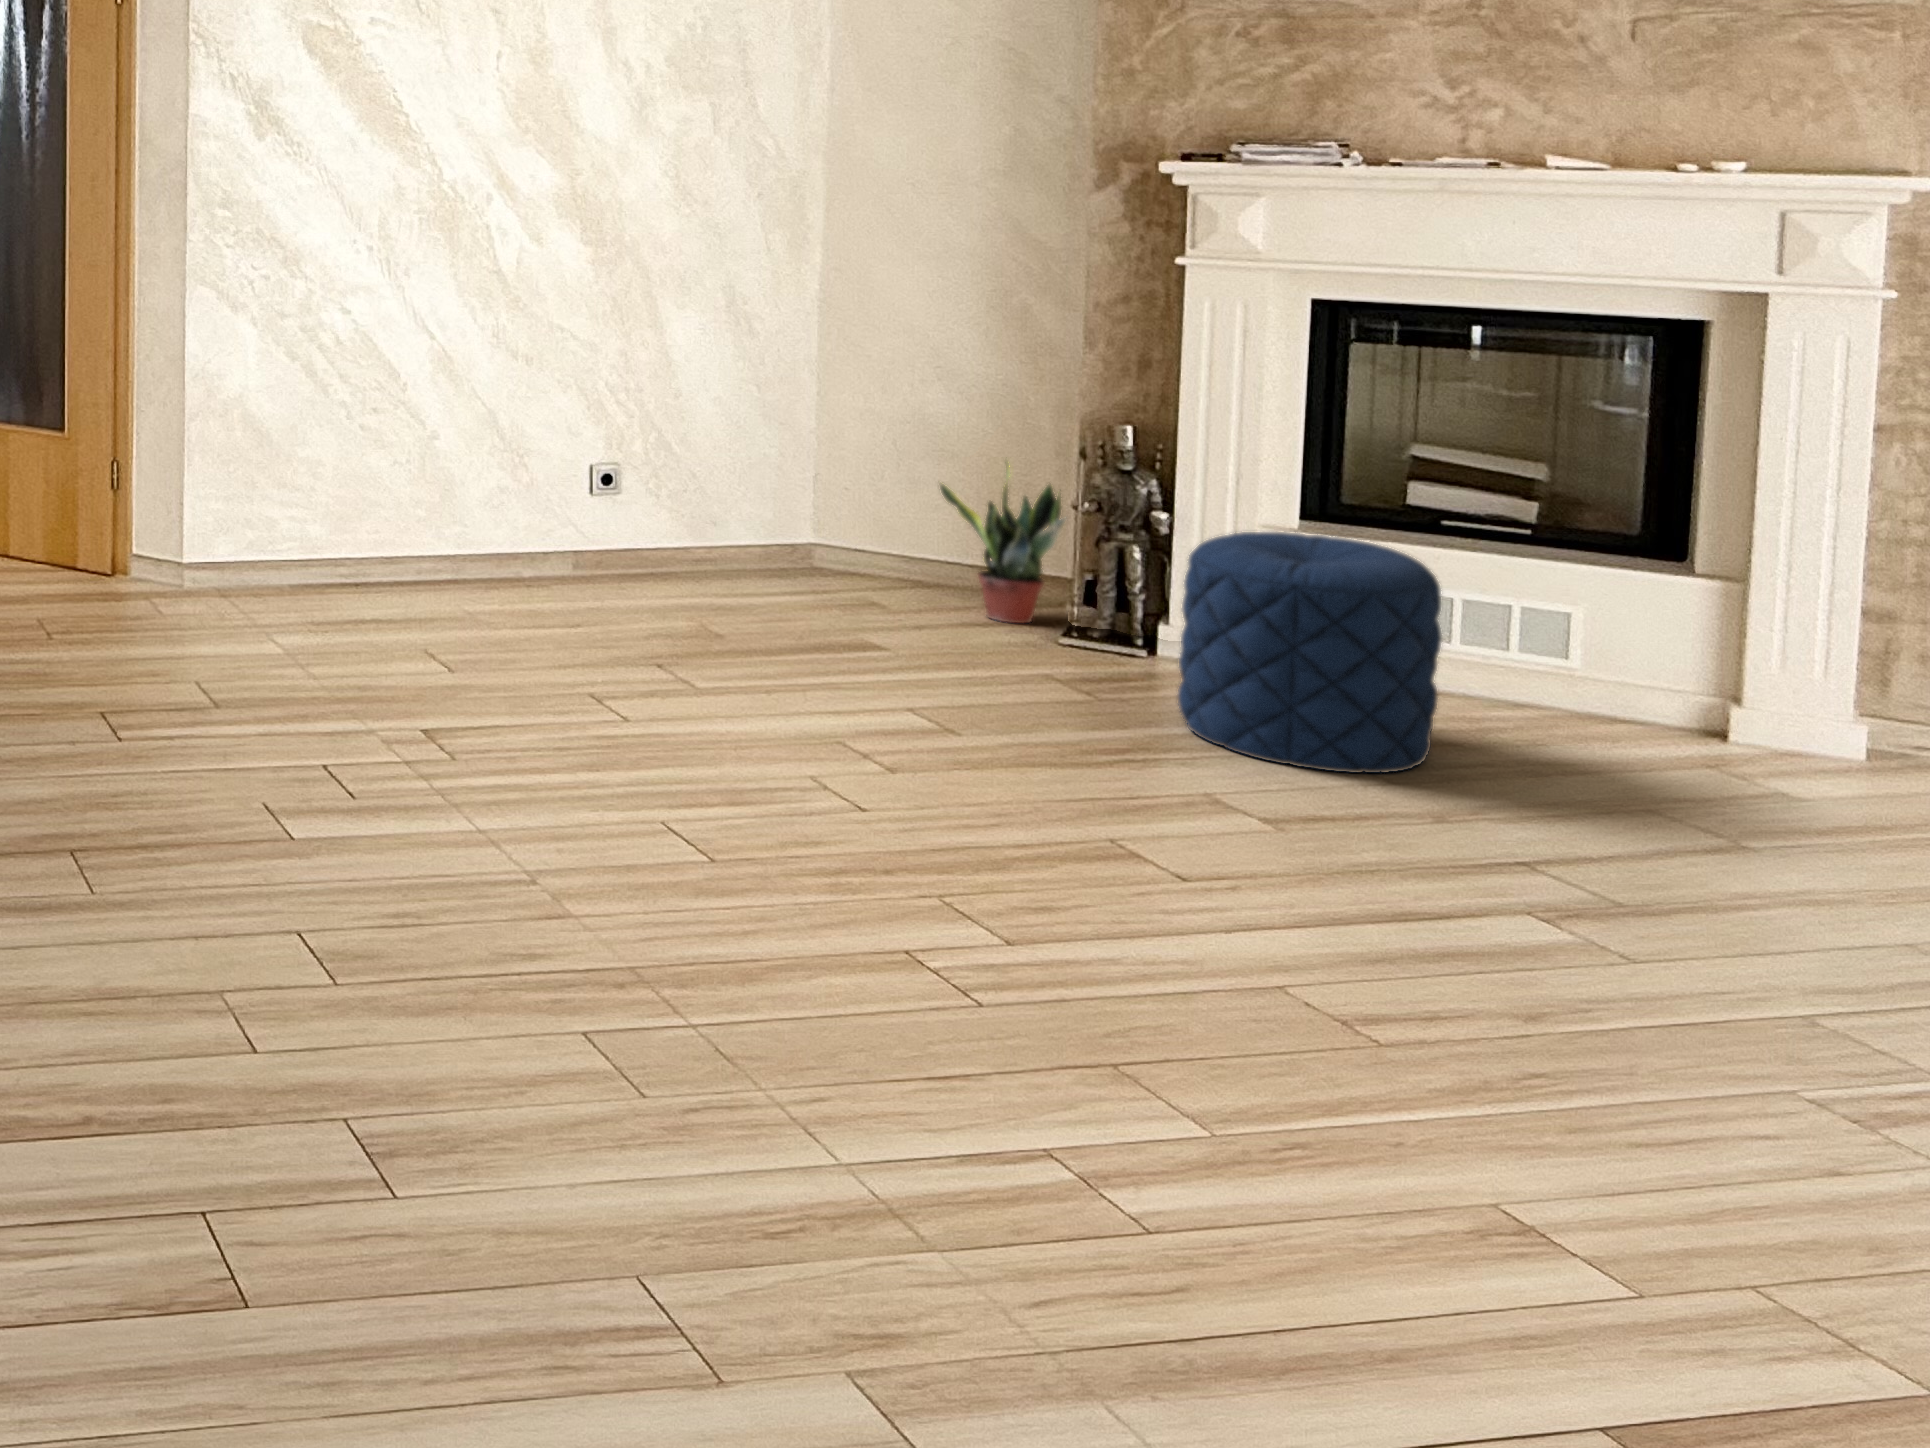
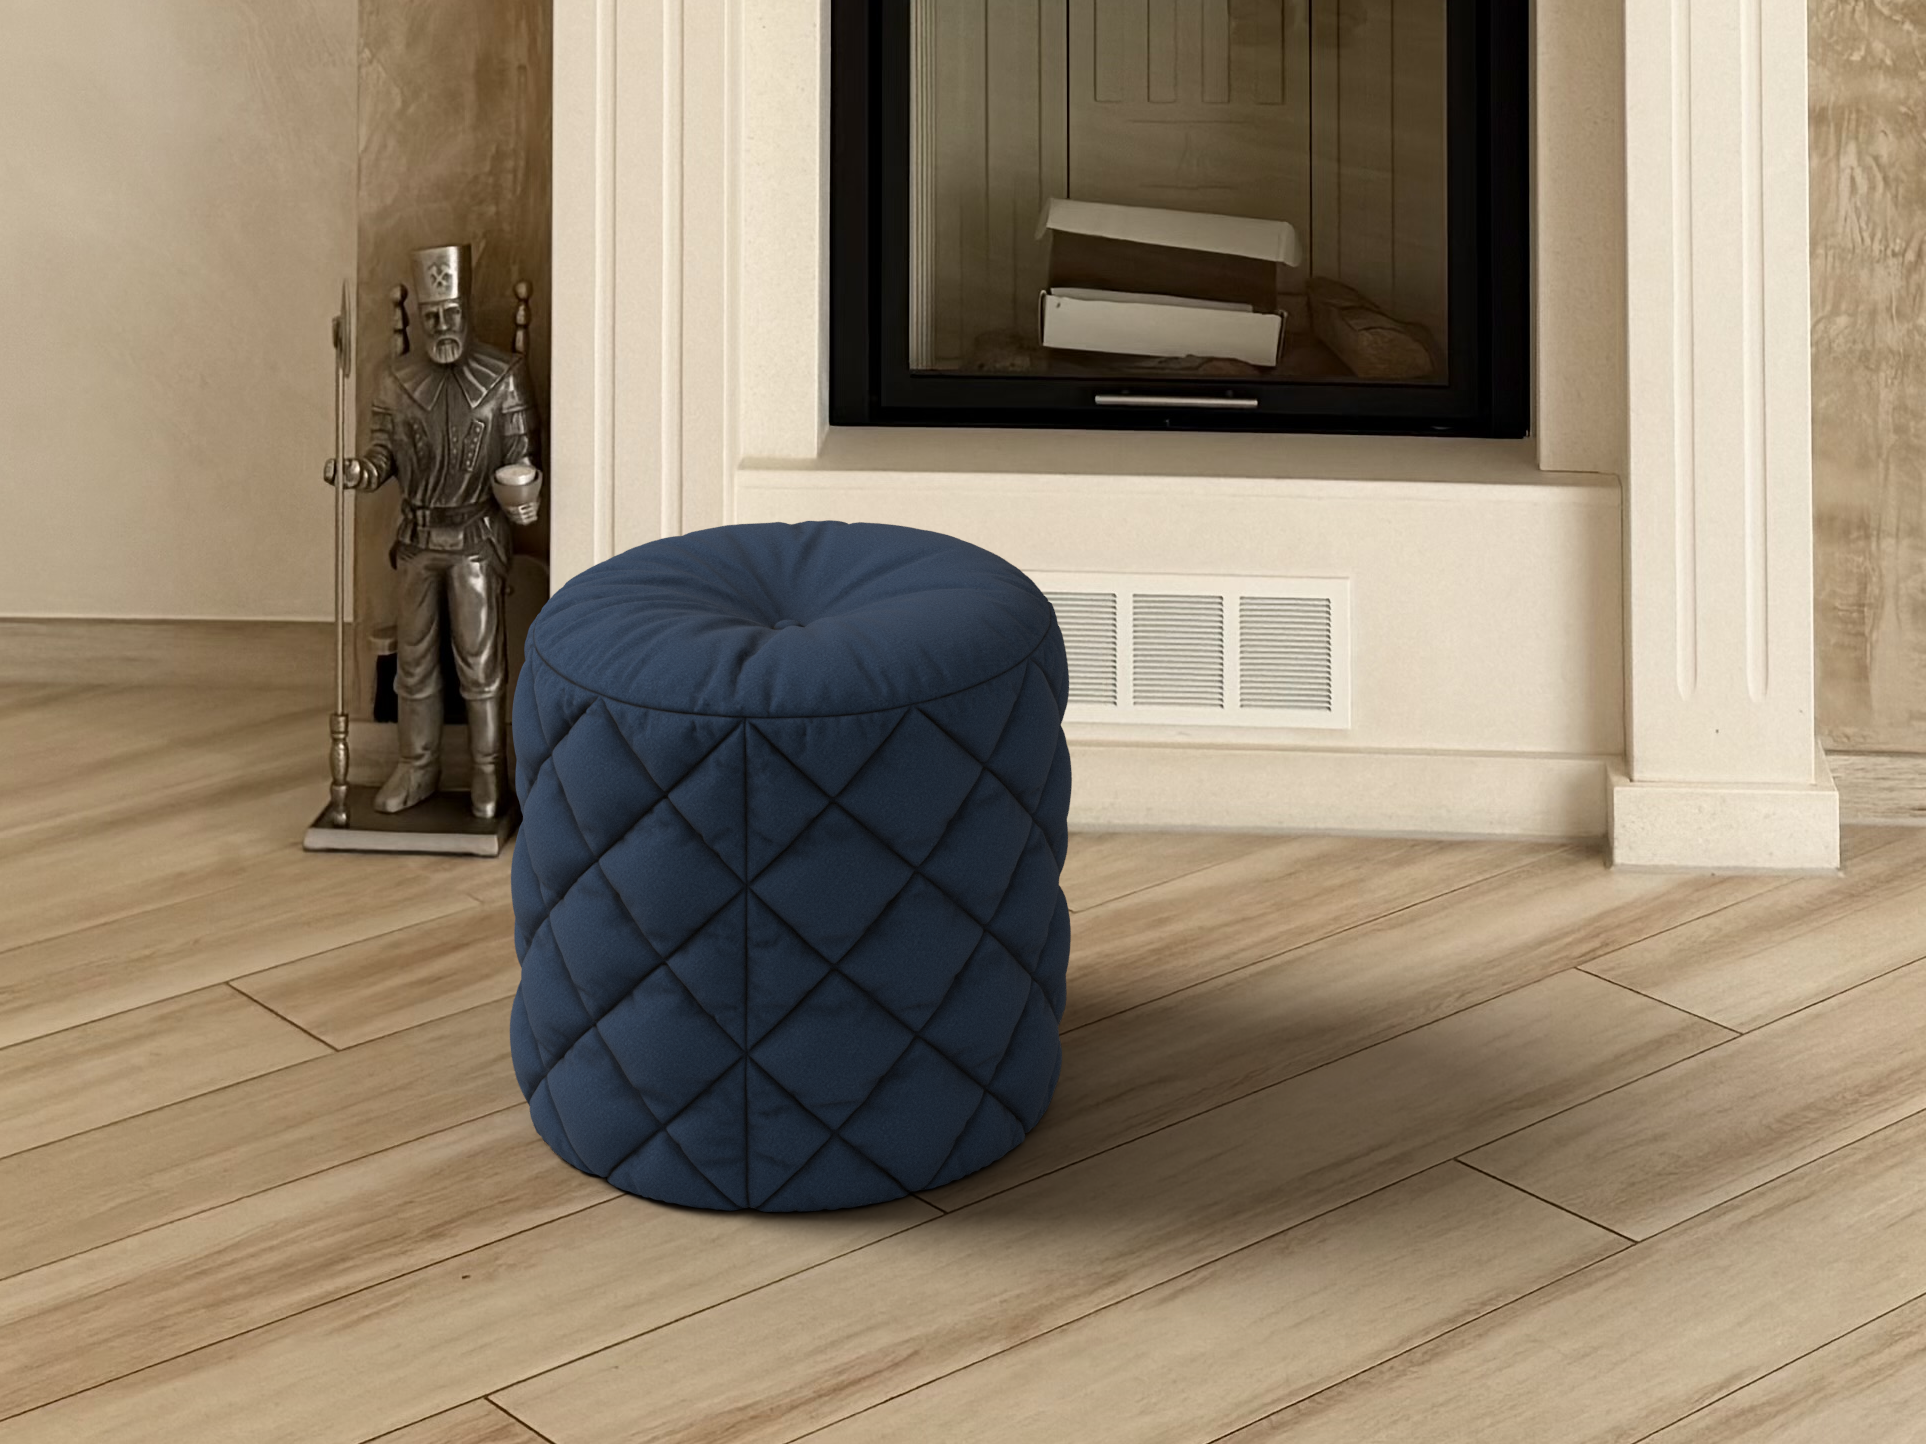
potted plant: present [940,462,1065,623] -> none [38,345,326,792]

